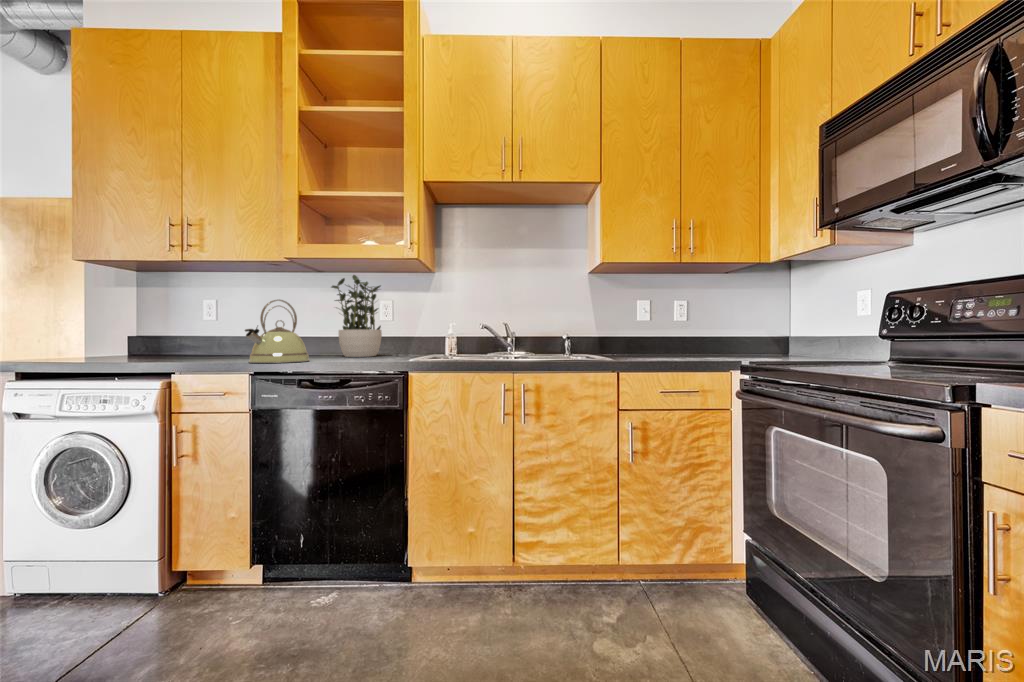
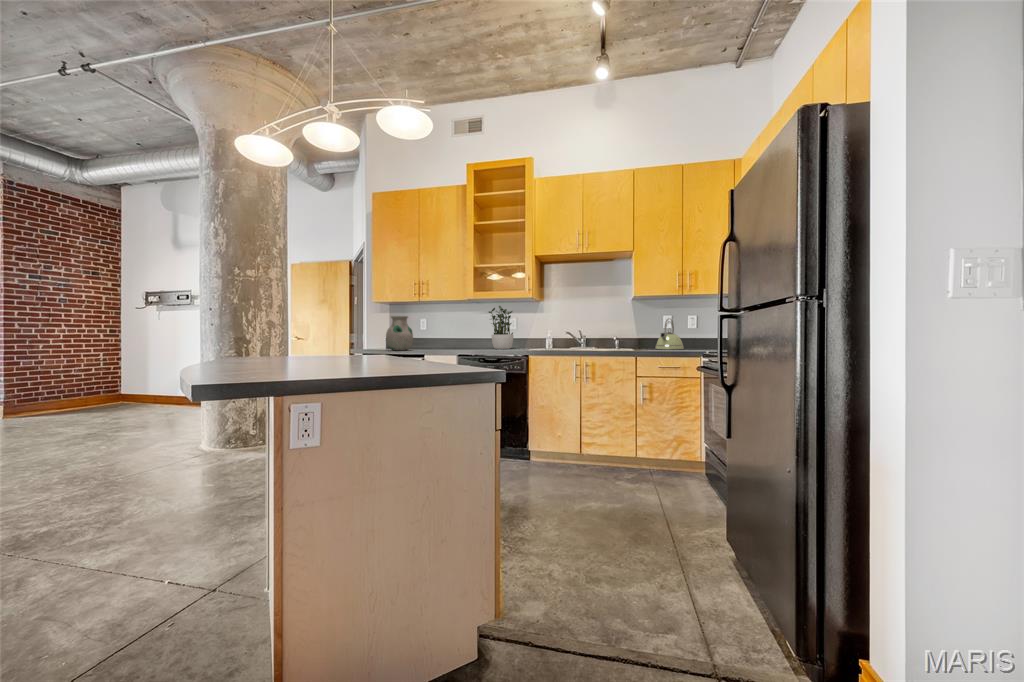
vase: none [82,286,158,363] -> present [386,316,413,351]
kettle: present [245,300,309,363] -> present [656,319,684,350]

